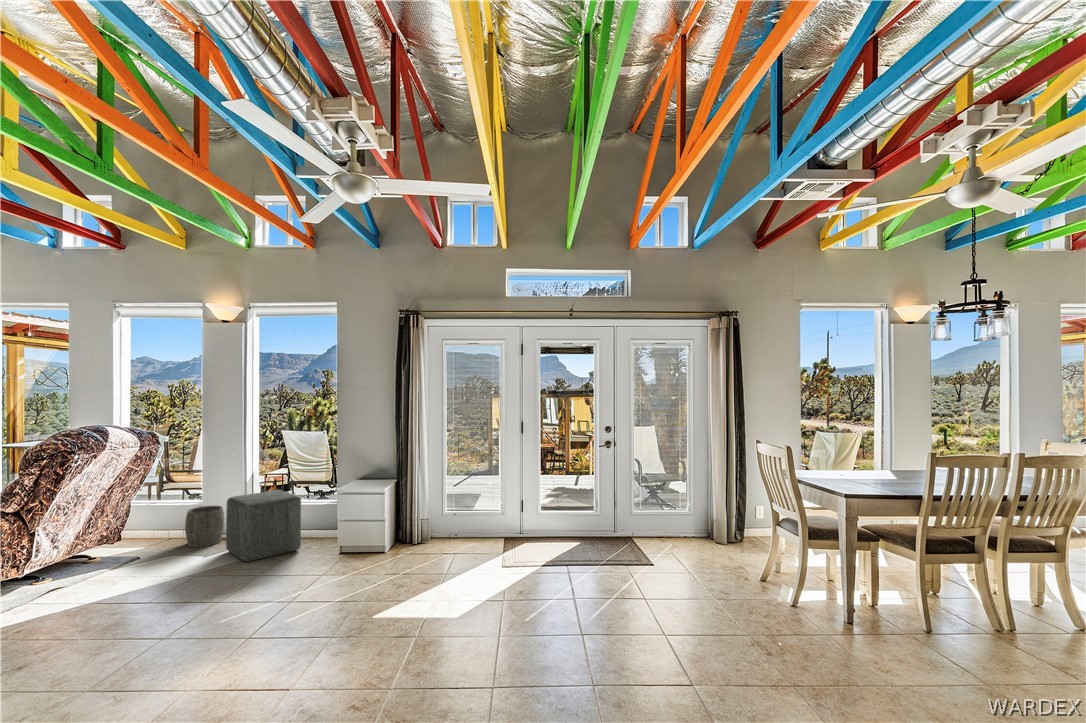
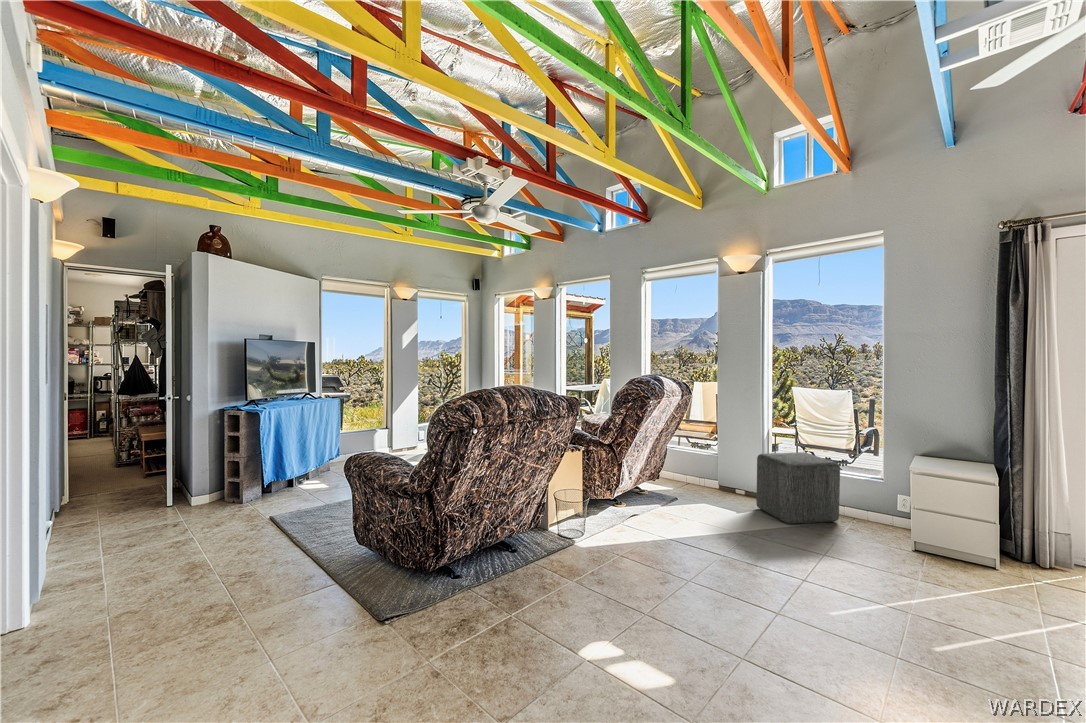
woven basket: present [185,506,225,547] -> none [709,459,744,499]

